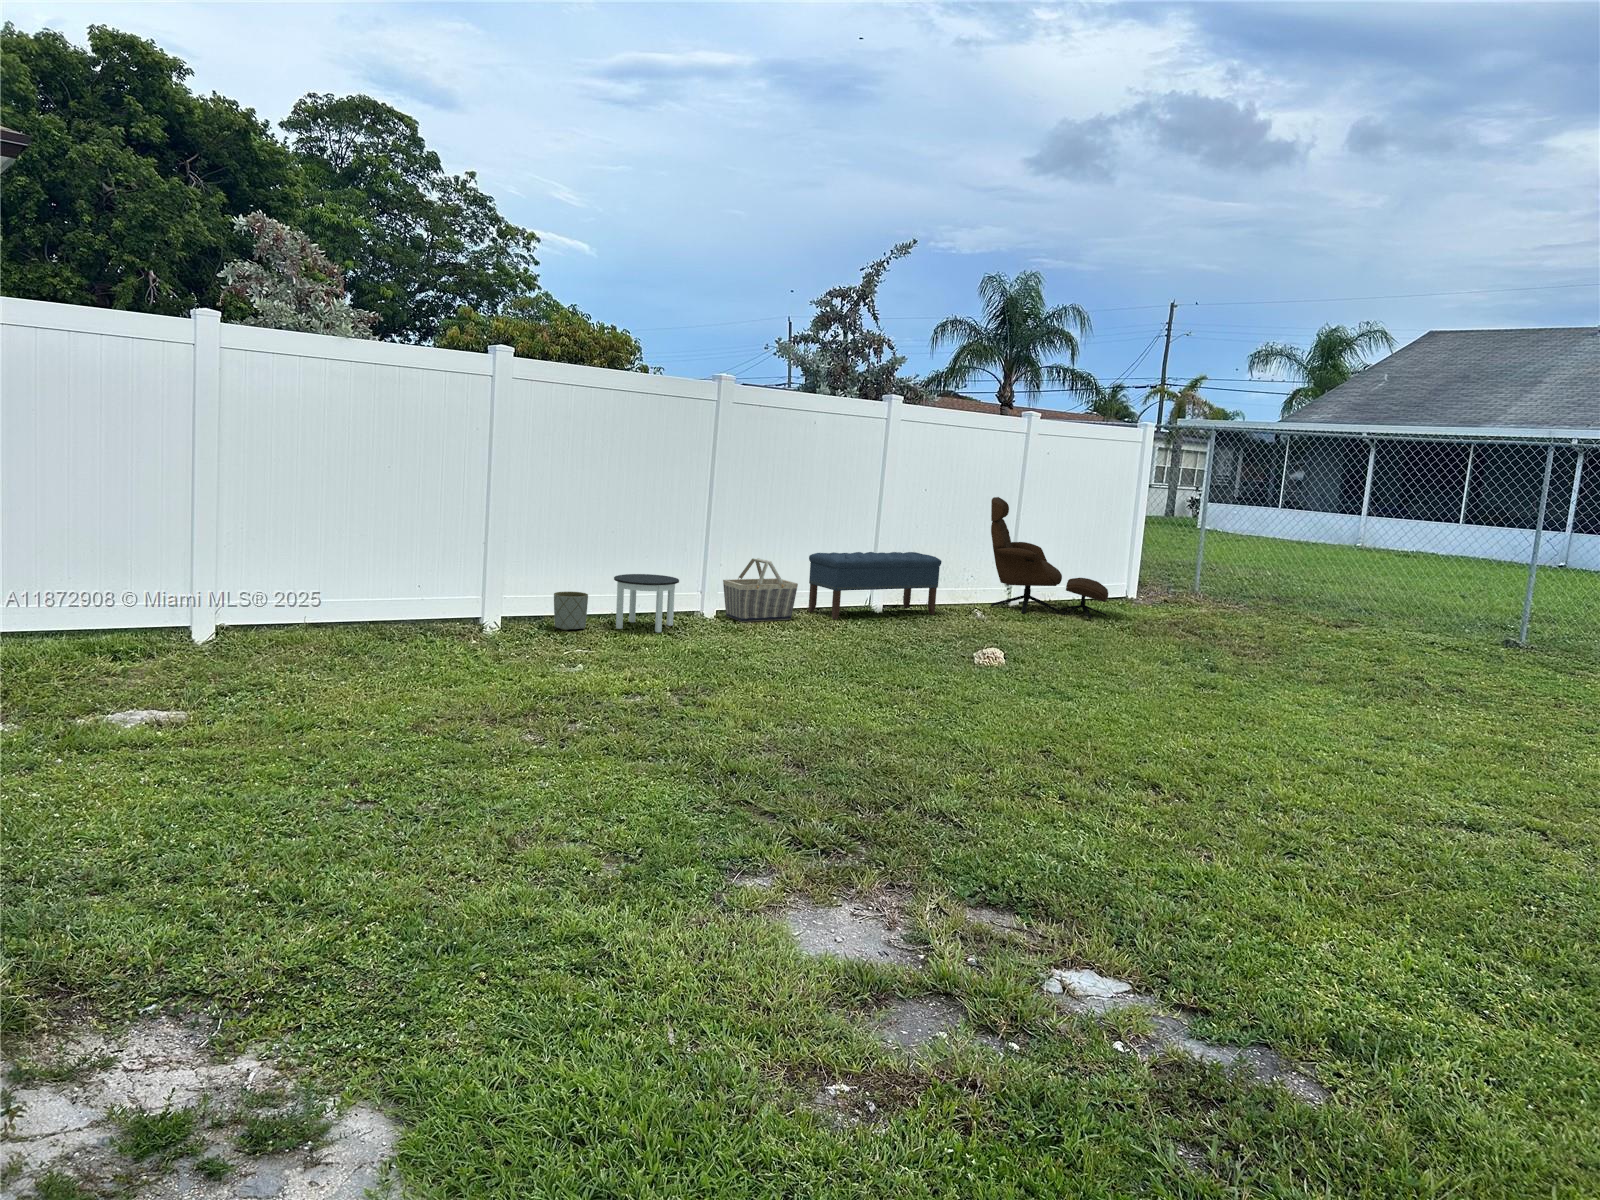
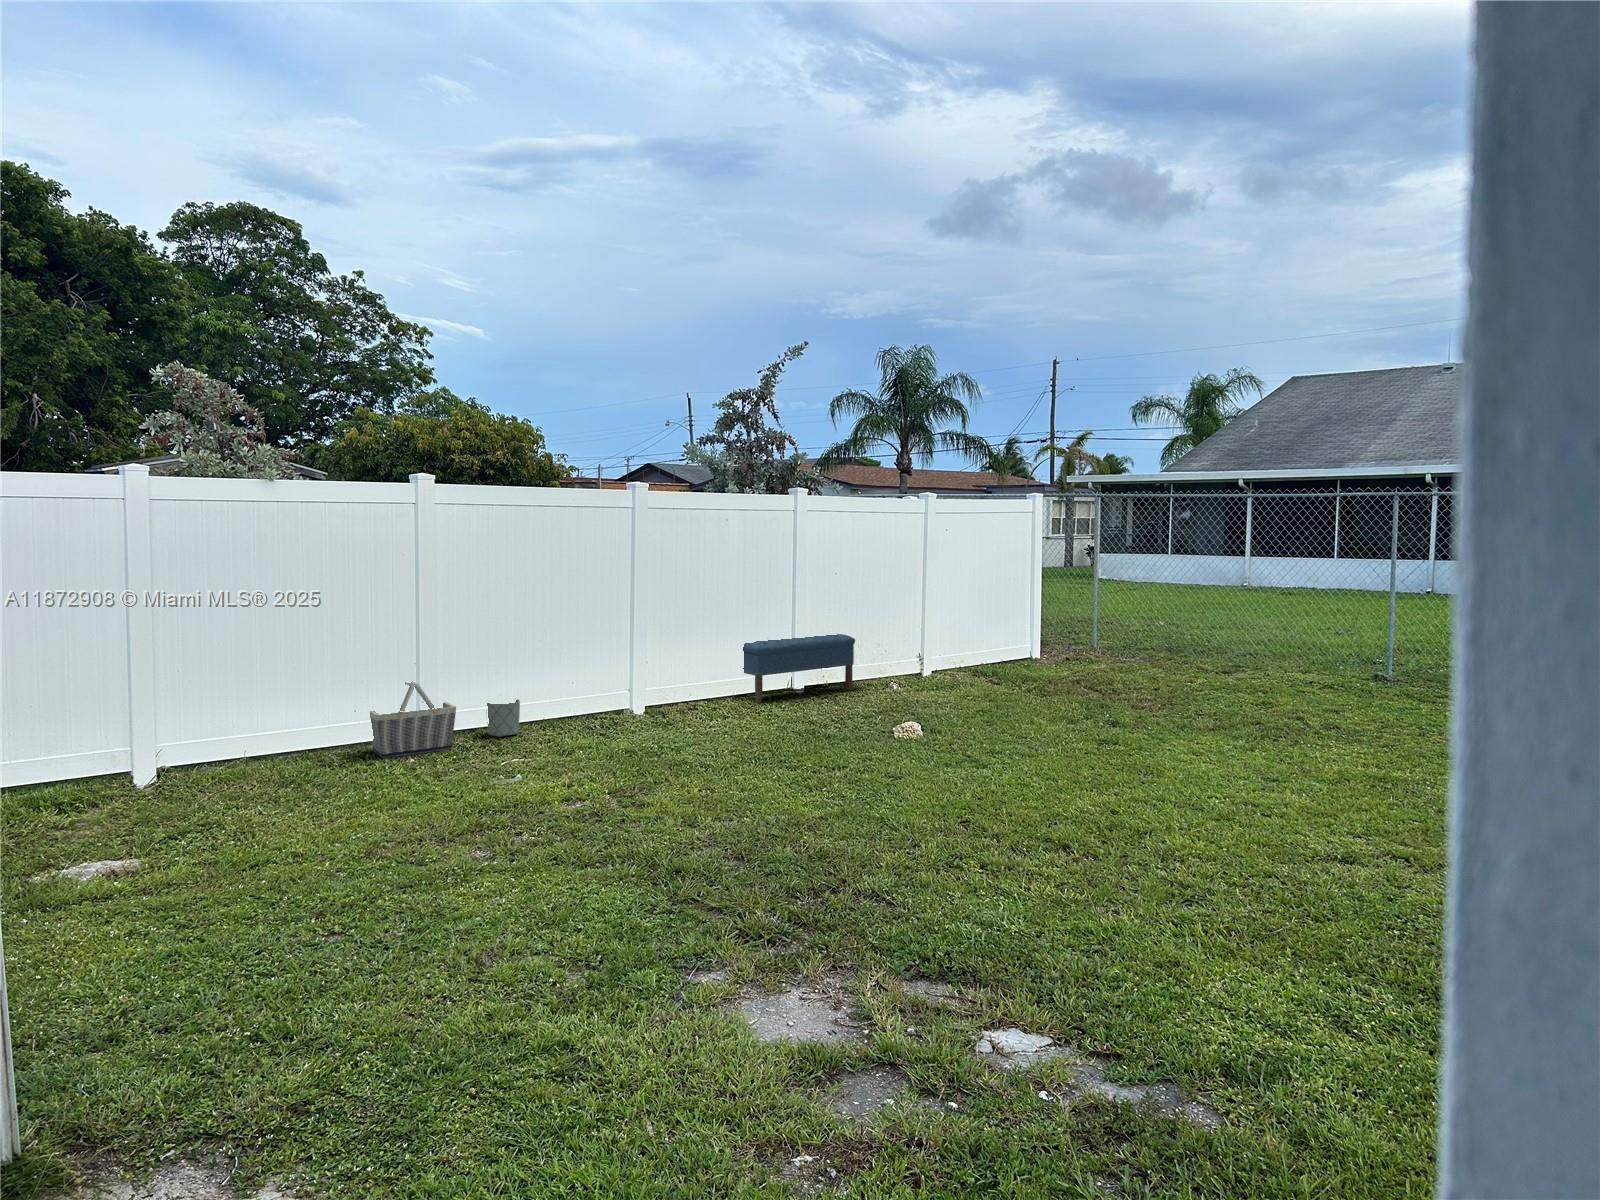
lounge chair: present [991,497,1108,618] -> none [897,574,1013,682]
basket: present [723,558,798,622] -> present [370,681,456,758]
round table: present [614,574,679,632] -> none [544,675,607,732]

